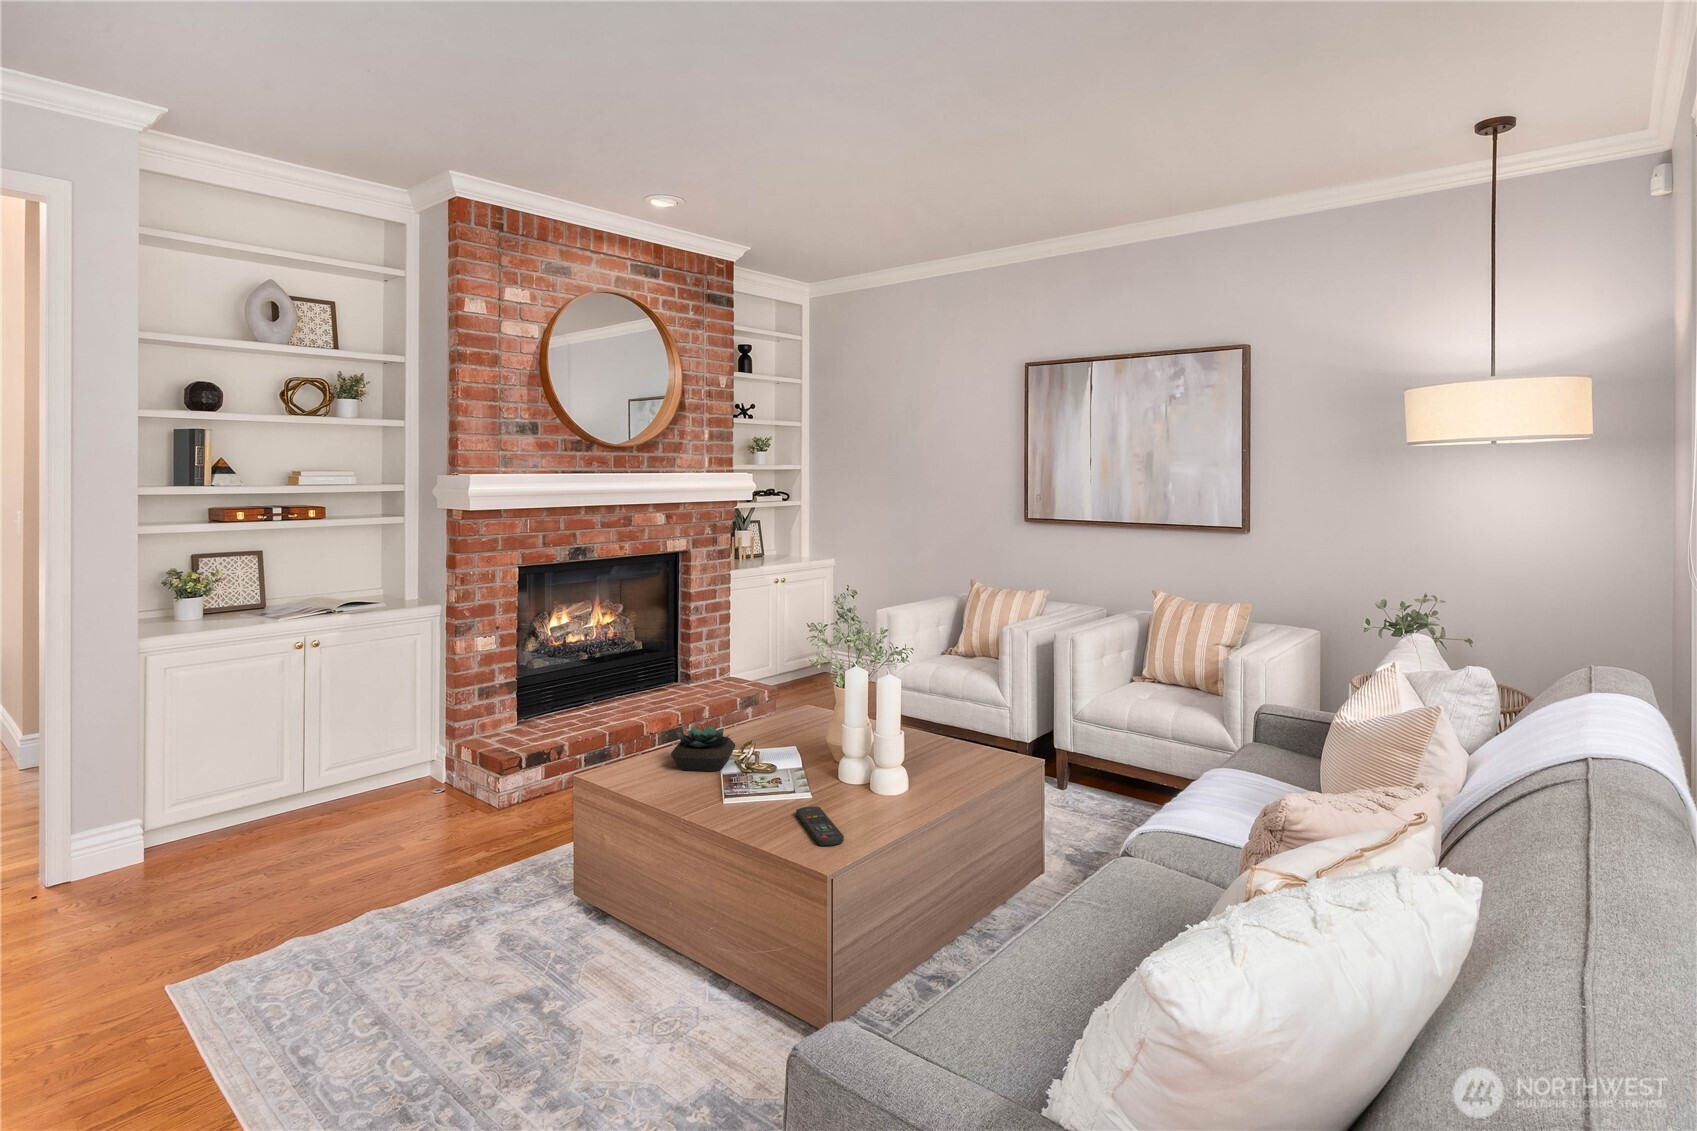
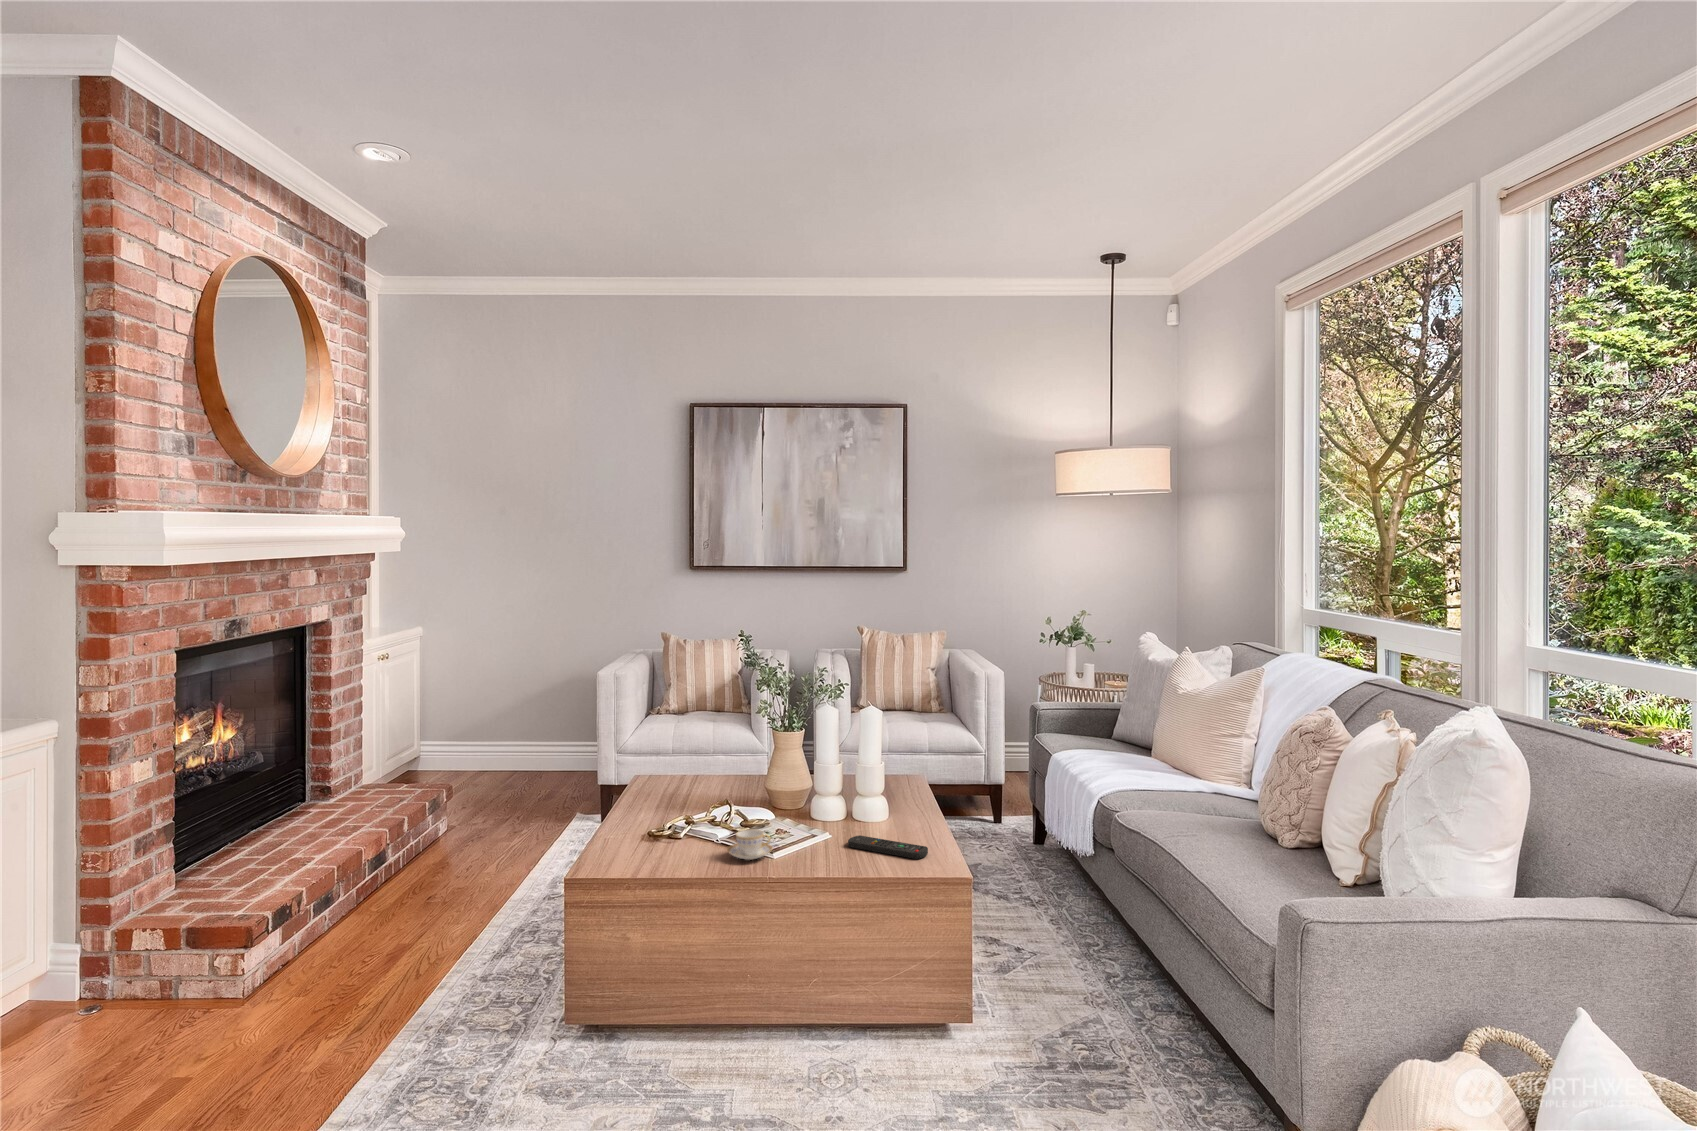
succulent plant: present [671,726,735,771] -> none [633,793,708,844]
teacup: none [686,773,729,802] -> present [727,829,772,860]

